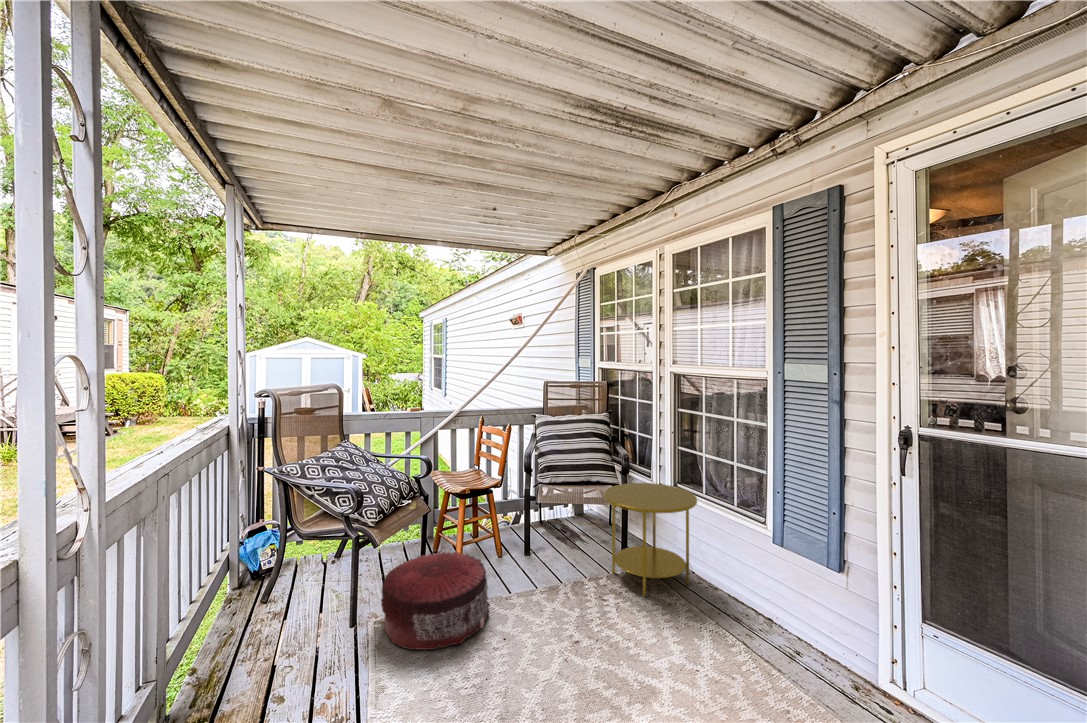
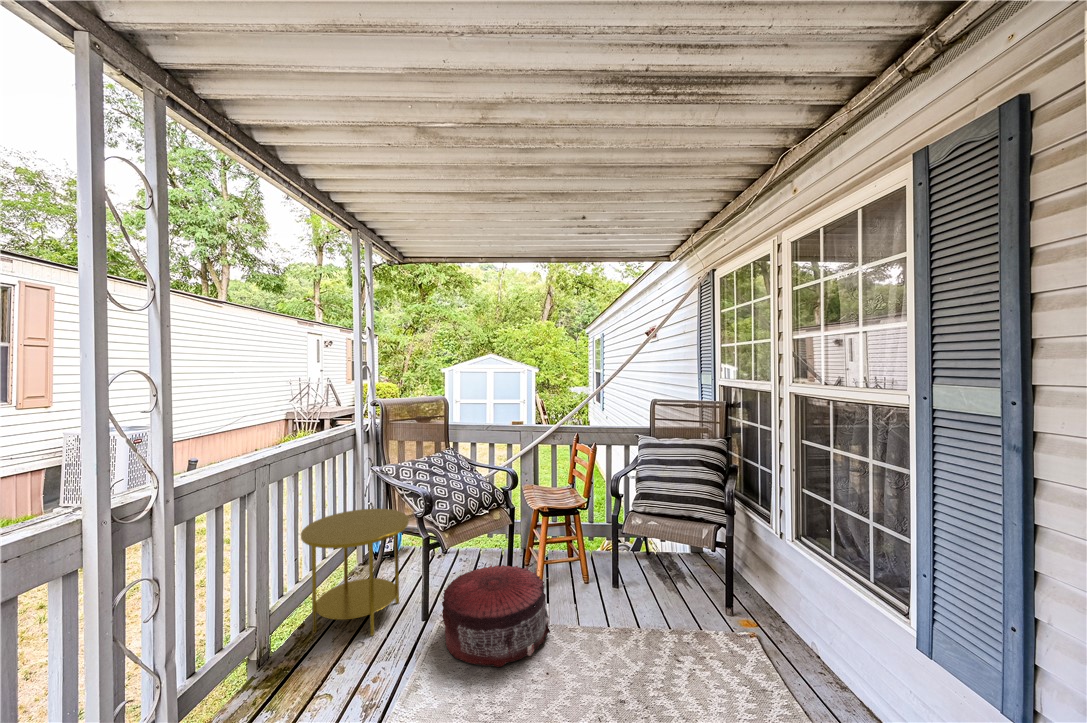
side table: present [604,483,697,597] -> present [301,509,409,636]

